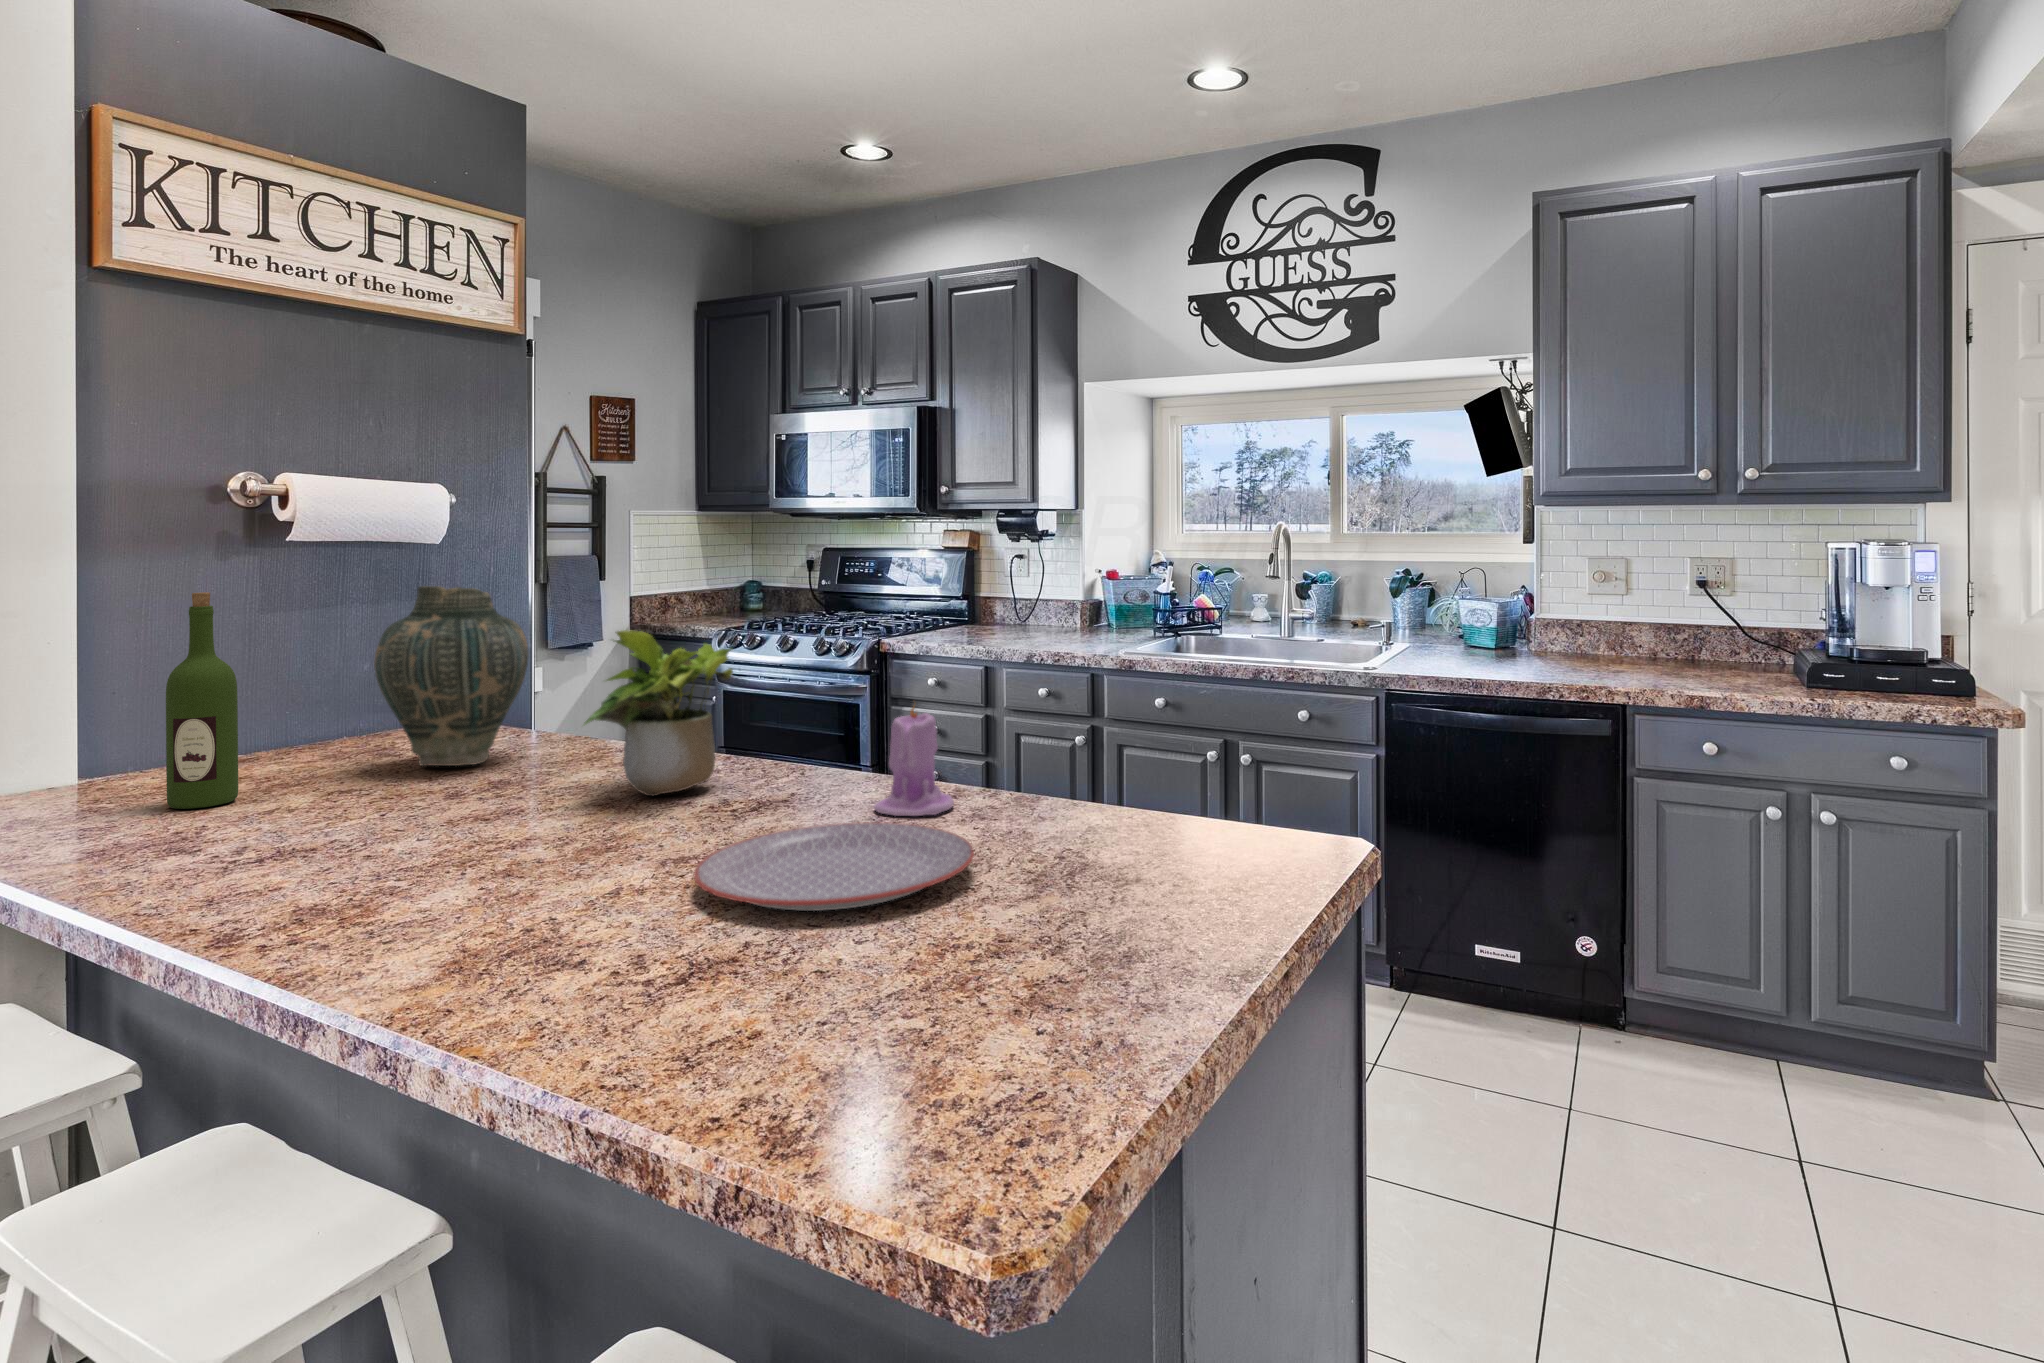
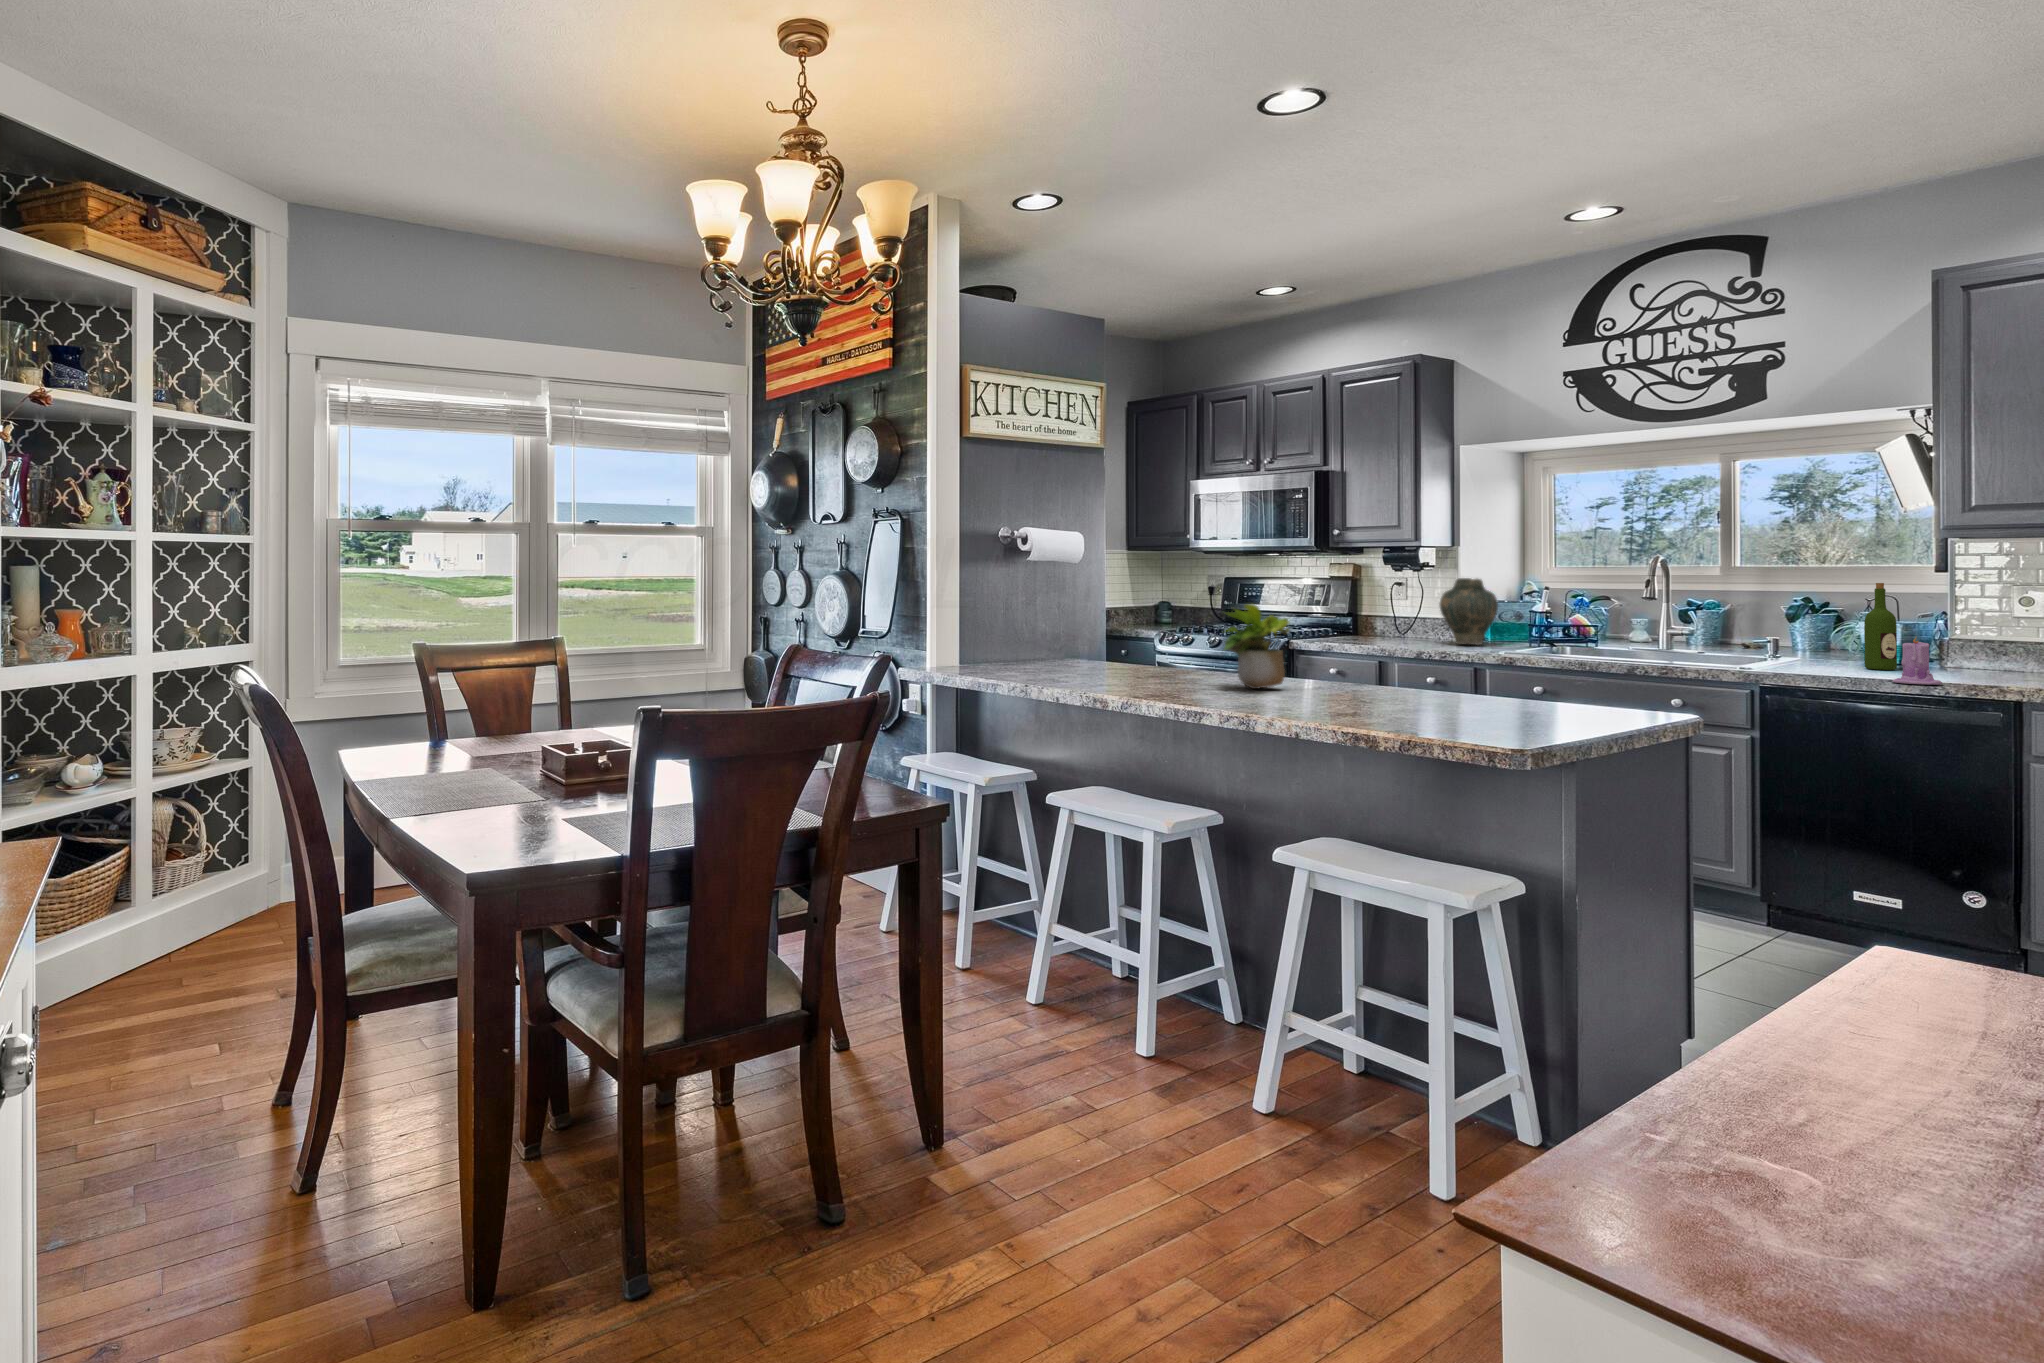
vase: present [374,586,529,766] -> present [1440,578,1498,645]
wine bottle: present [166,592,238,809] -> present [1864,583,1897,670]
candle: present [874,707,954,816] -> present [1893,638,1942,685]
plate: present [694,822,974,911] -> none [1327,695,1468,717]

